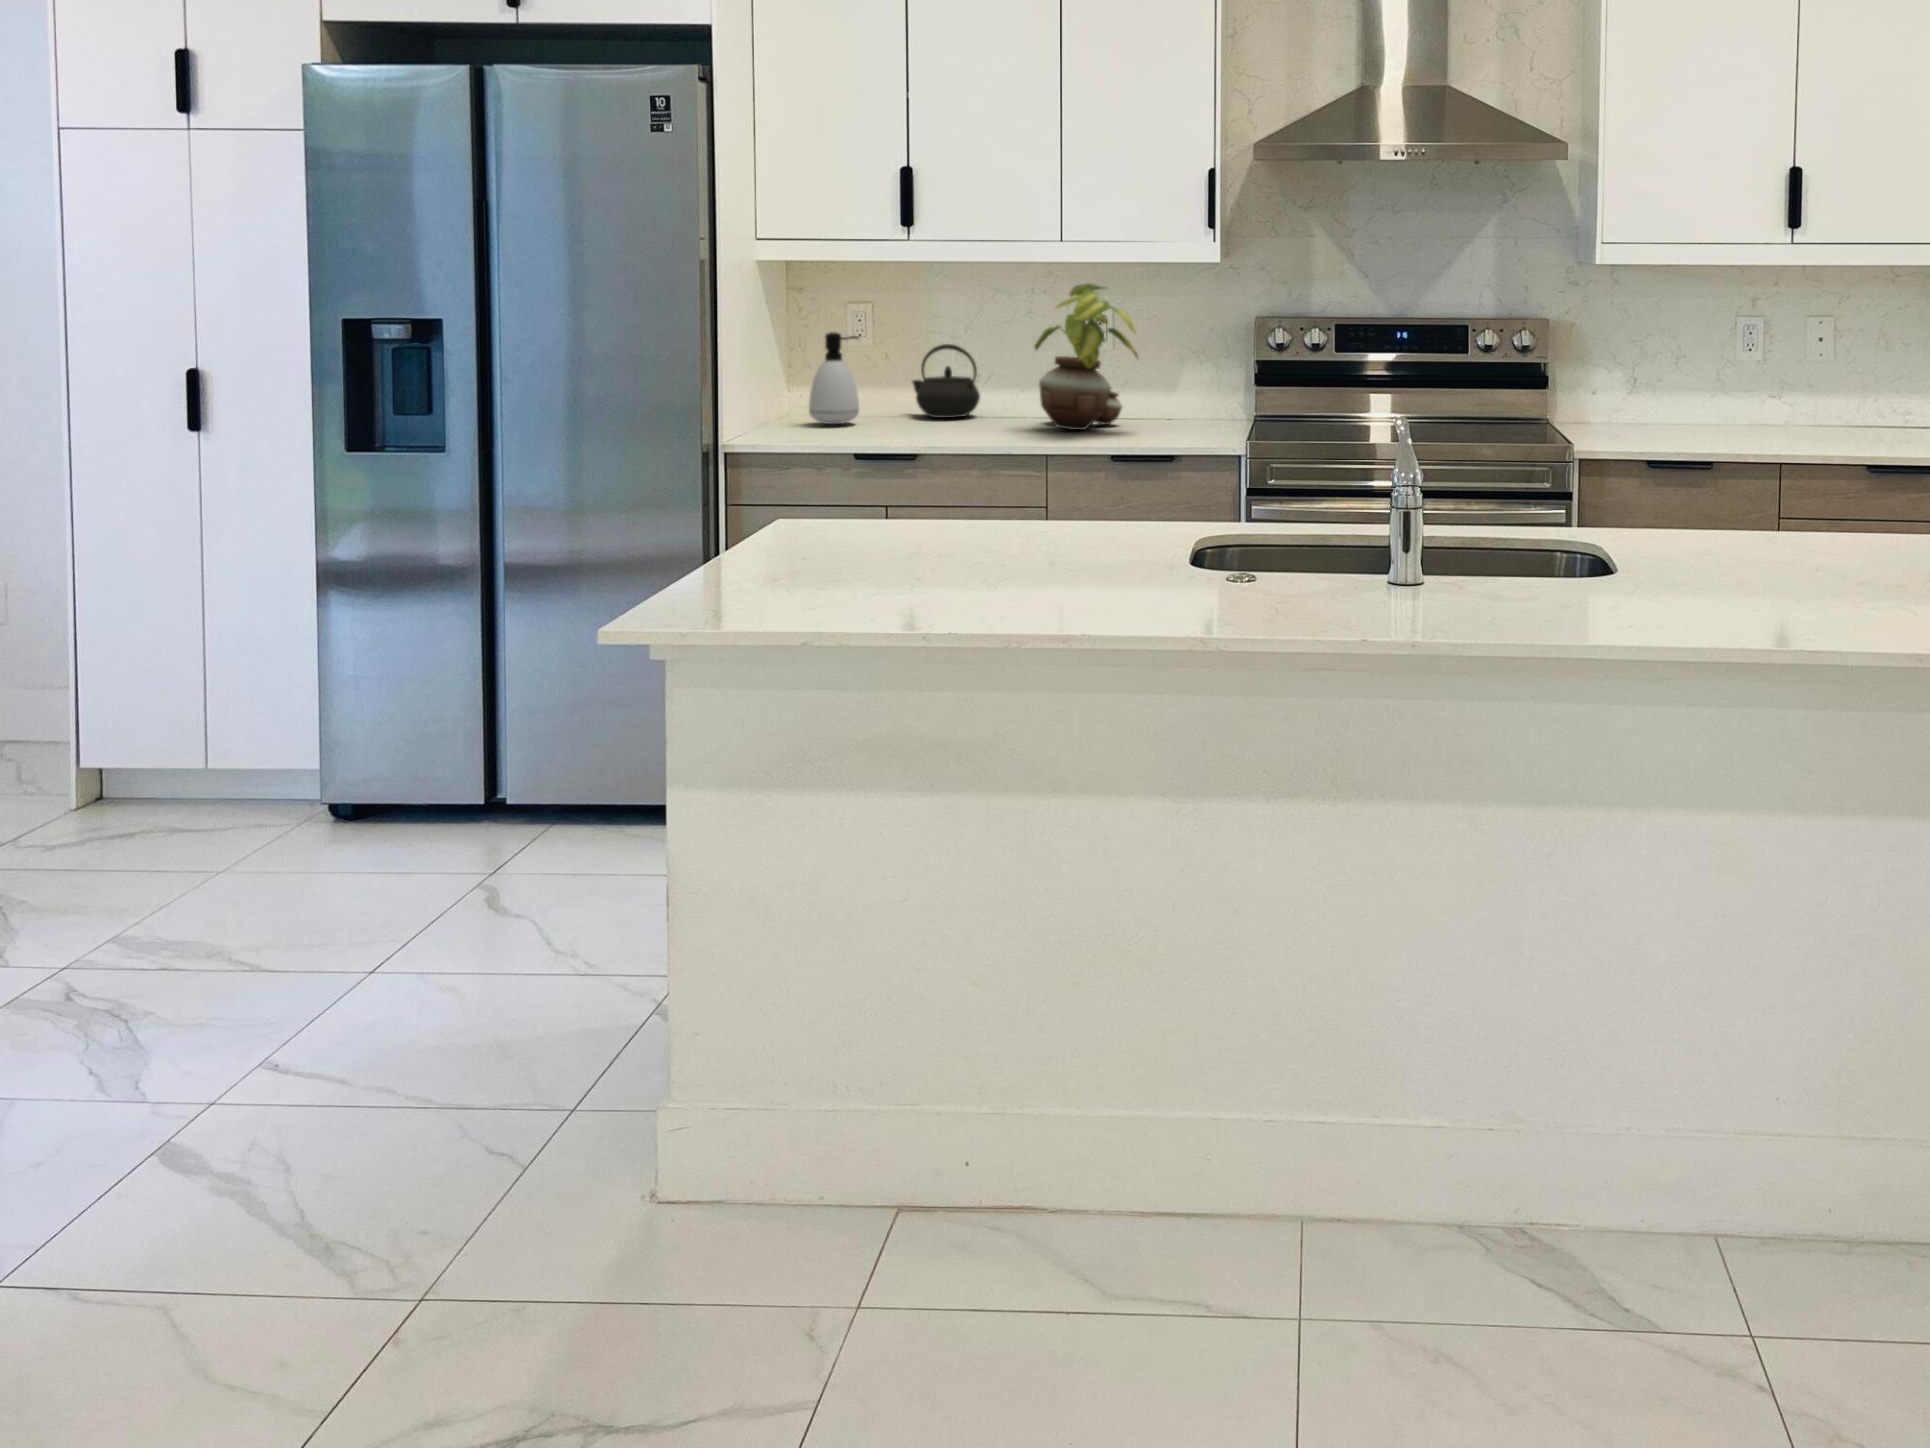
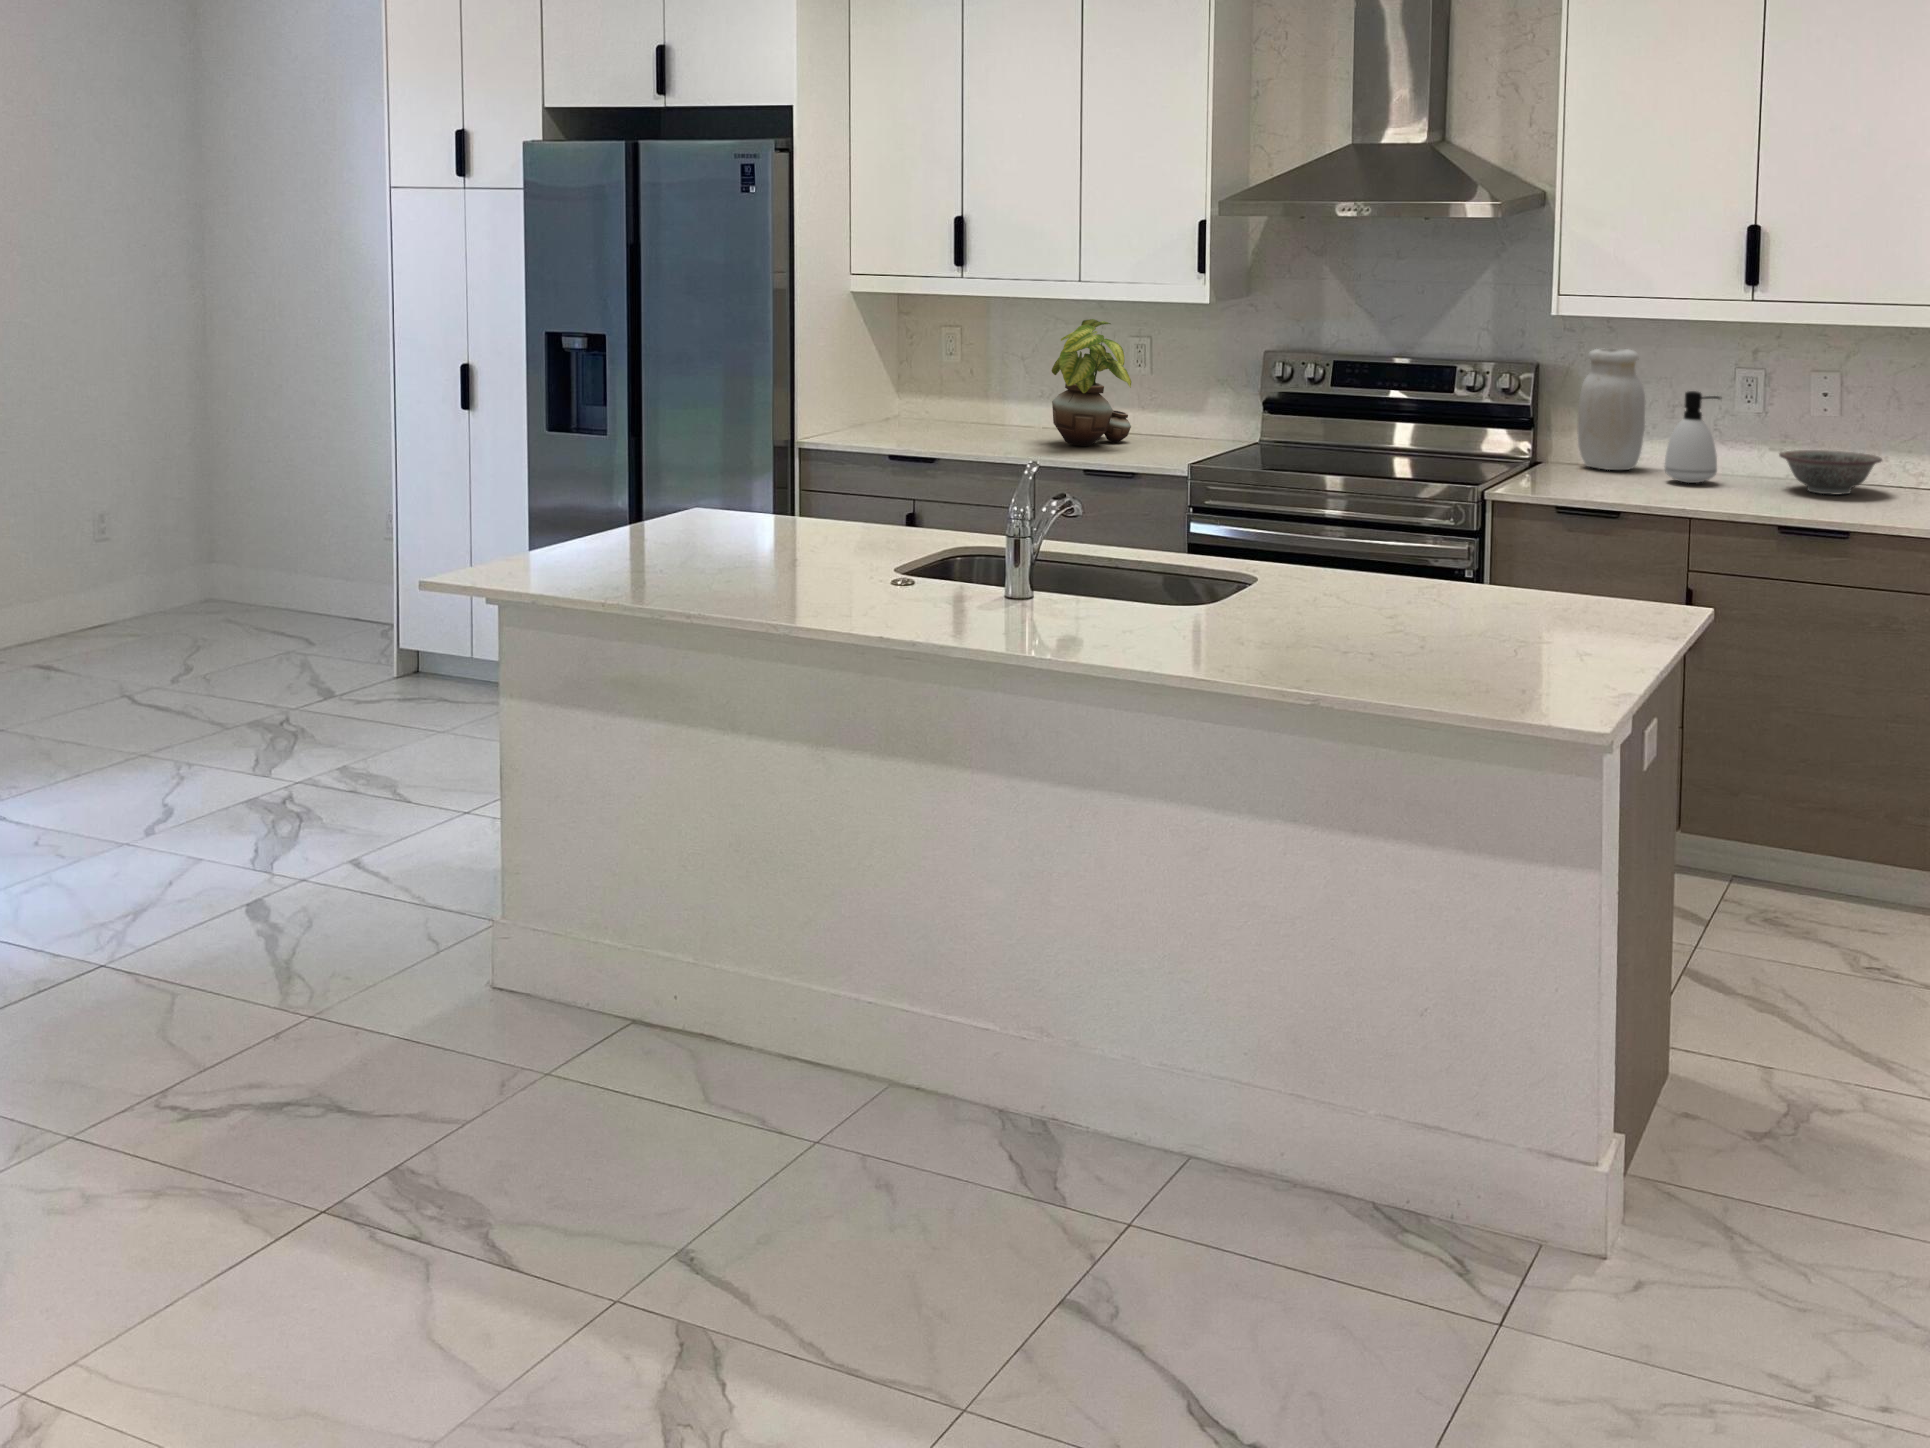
jar: none [1597,301,1663,424] -> present [1578,348,1645,470]
soap dispenser: present [809,332,859,424] -> present [1664,391,1720,483]
kettle: present [913,344,980,418] -> none [977,364,1032,428]
decorative bowl: none [1807,393,1905,434] -> present [1779,450,1882,495]

